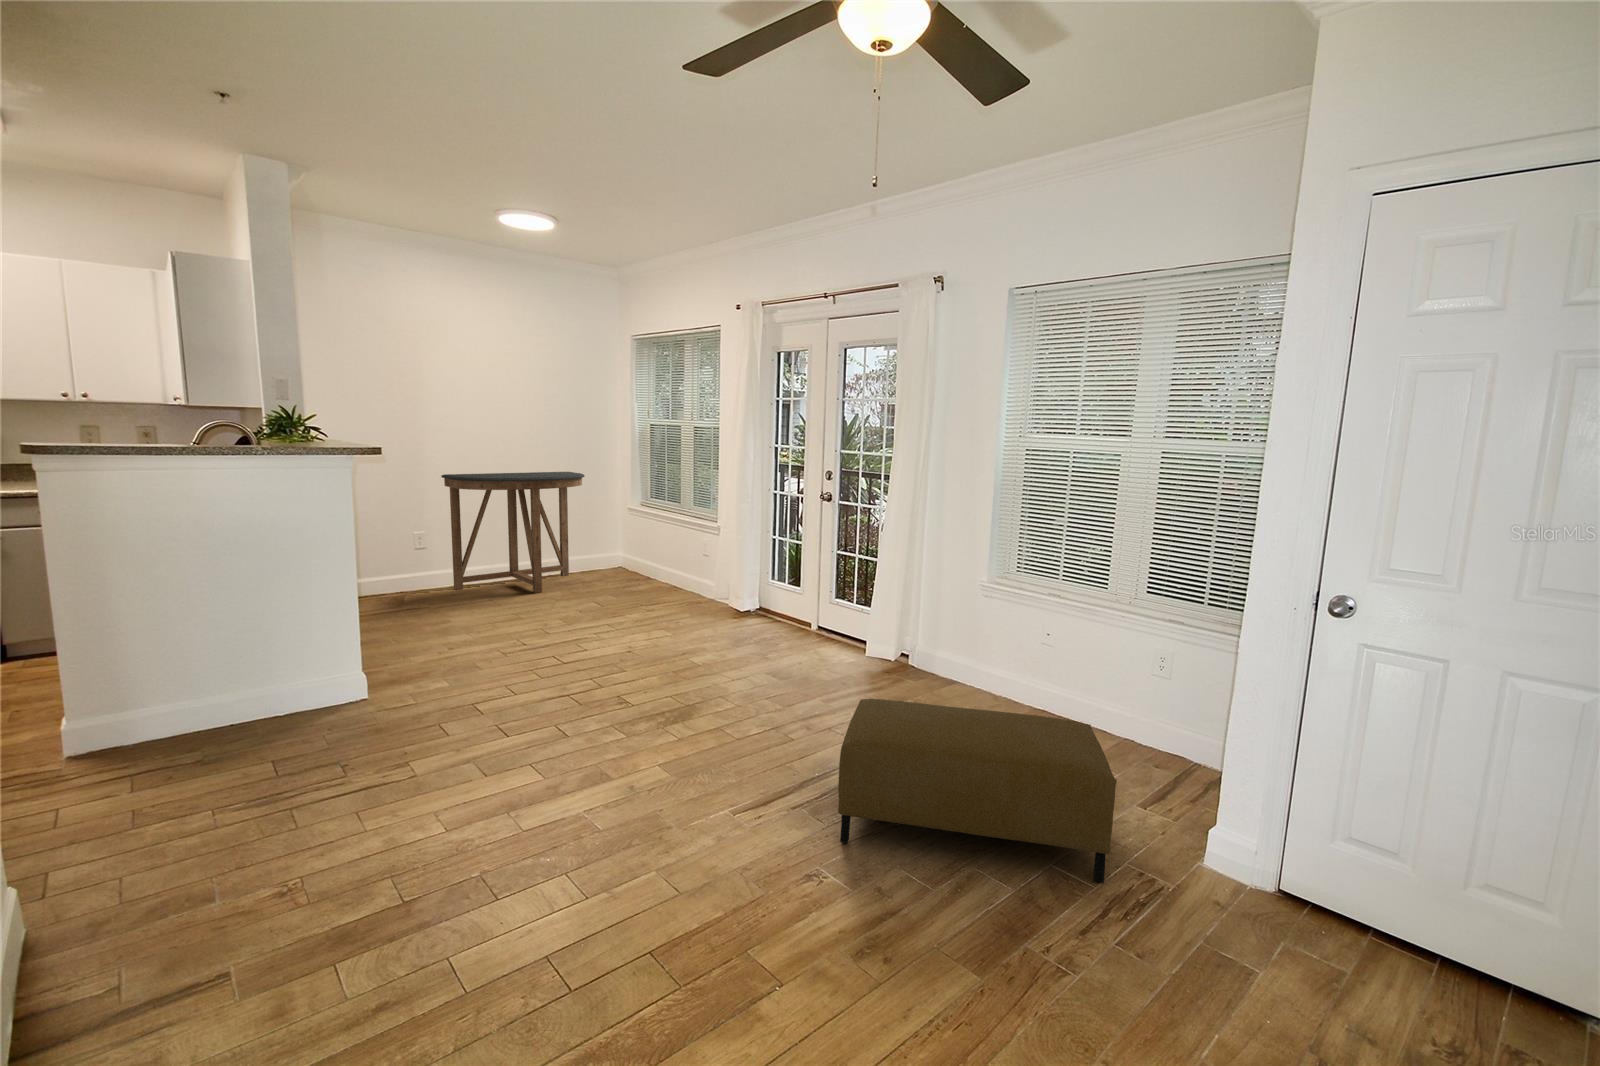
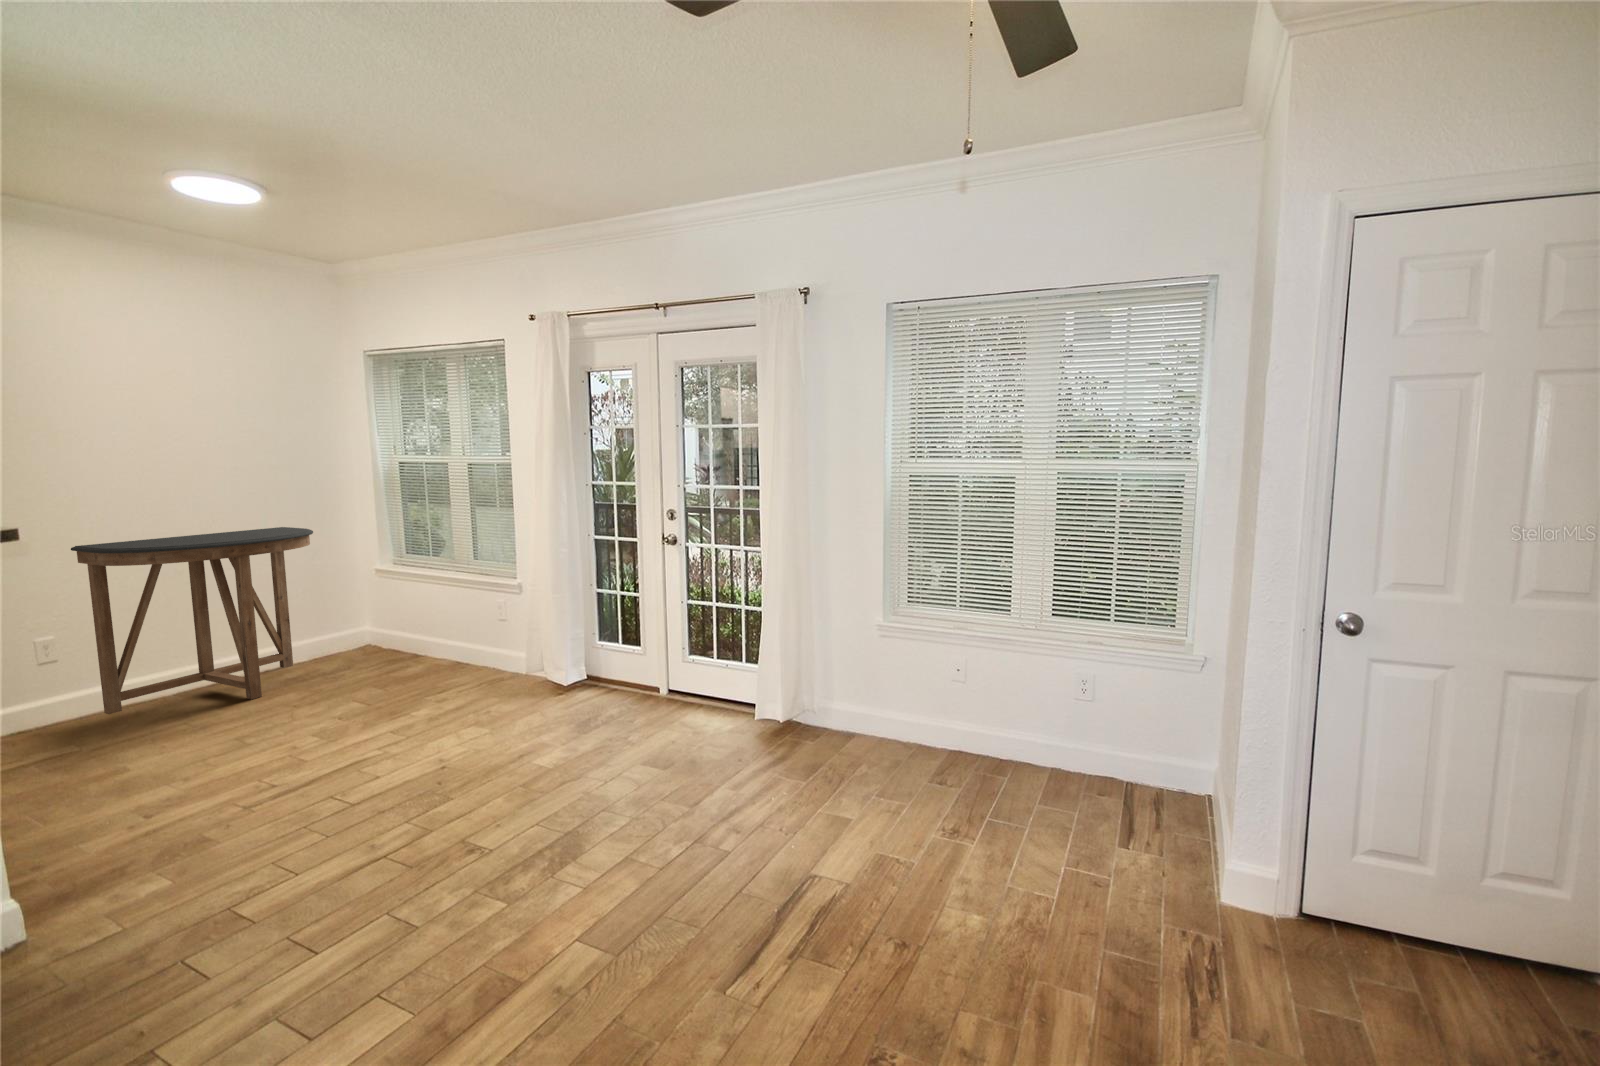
ottoman: present [838,699,1117,883] -> none [840,773,1172,993]

